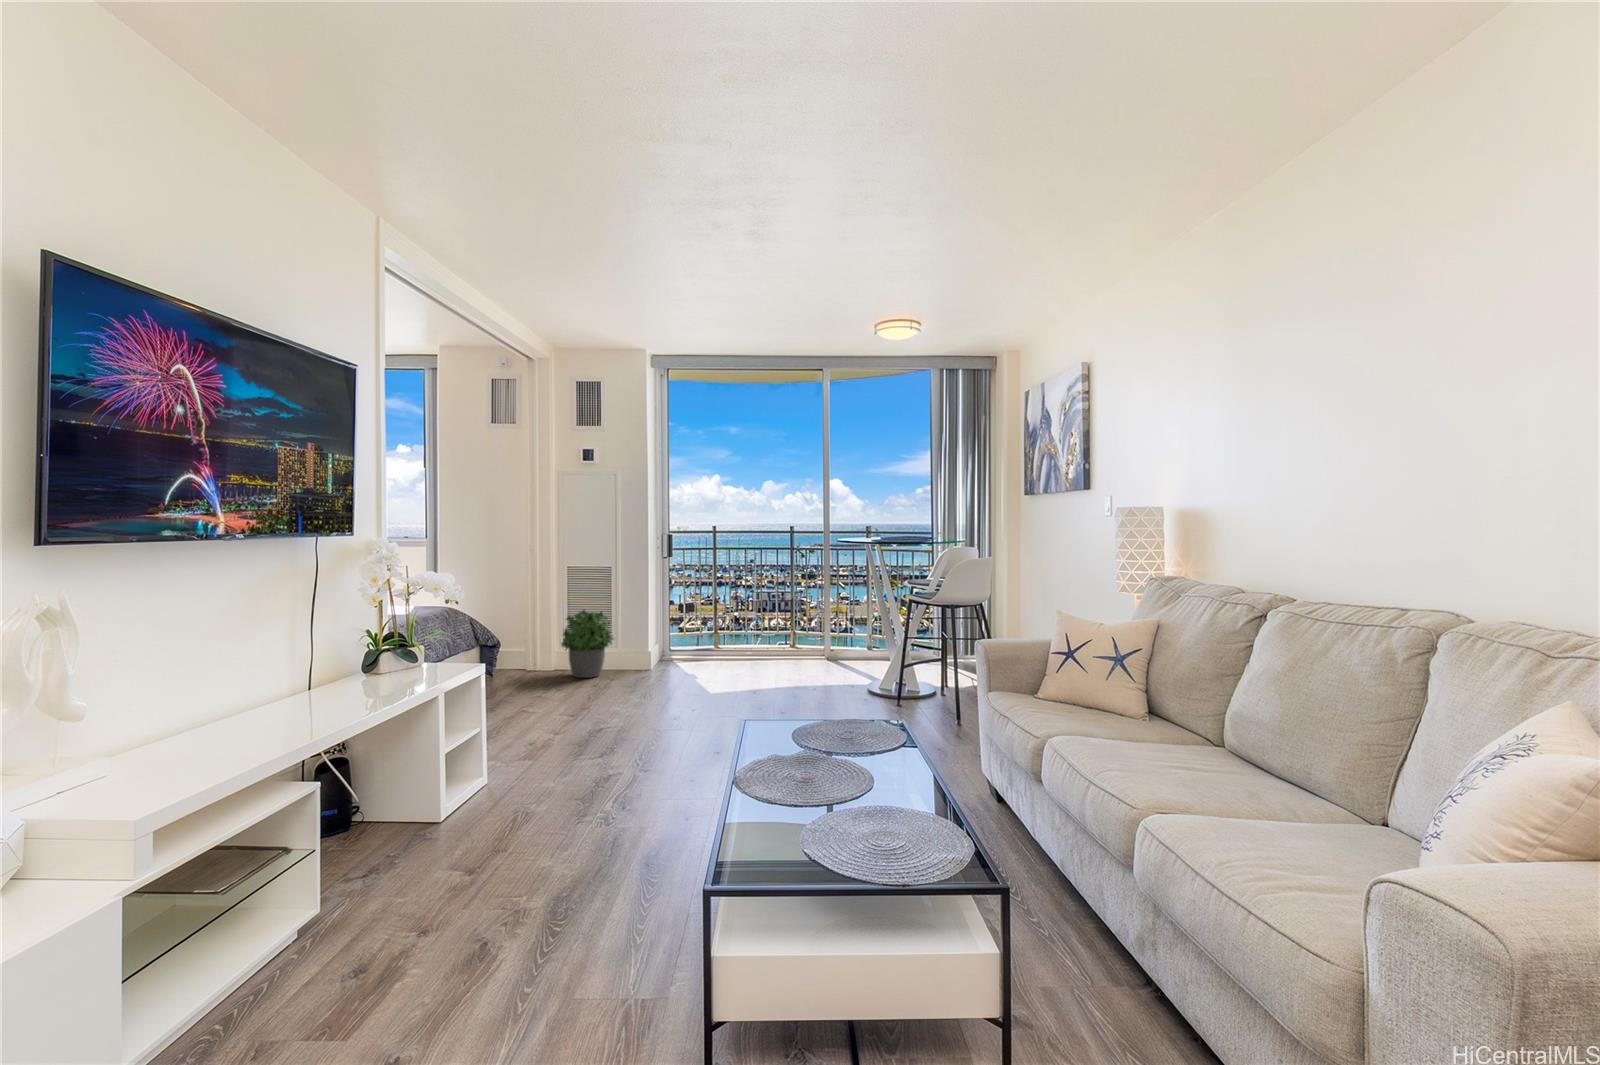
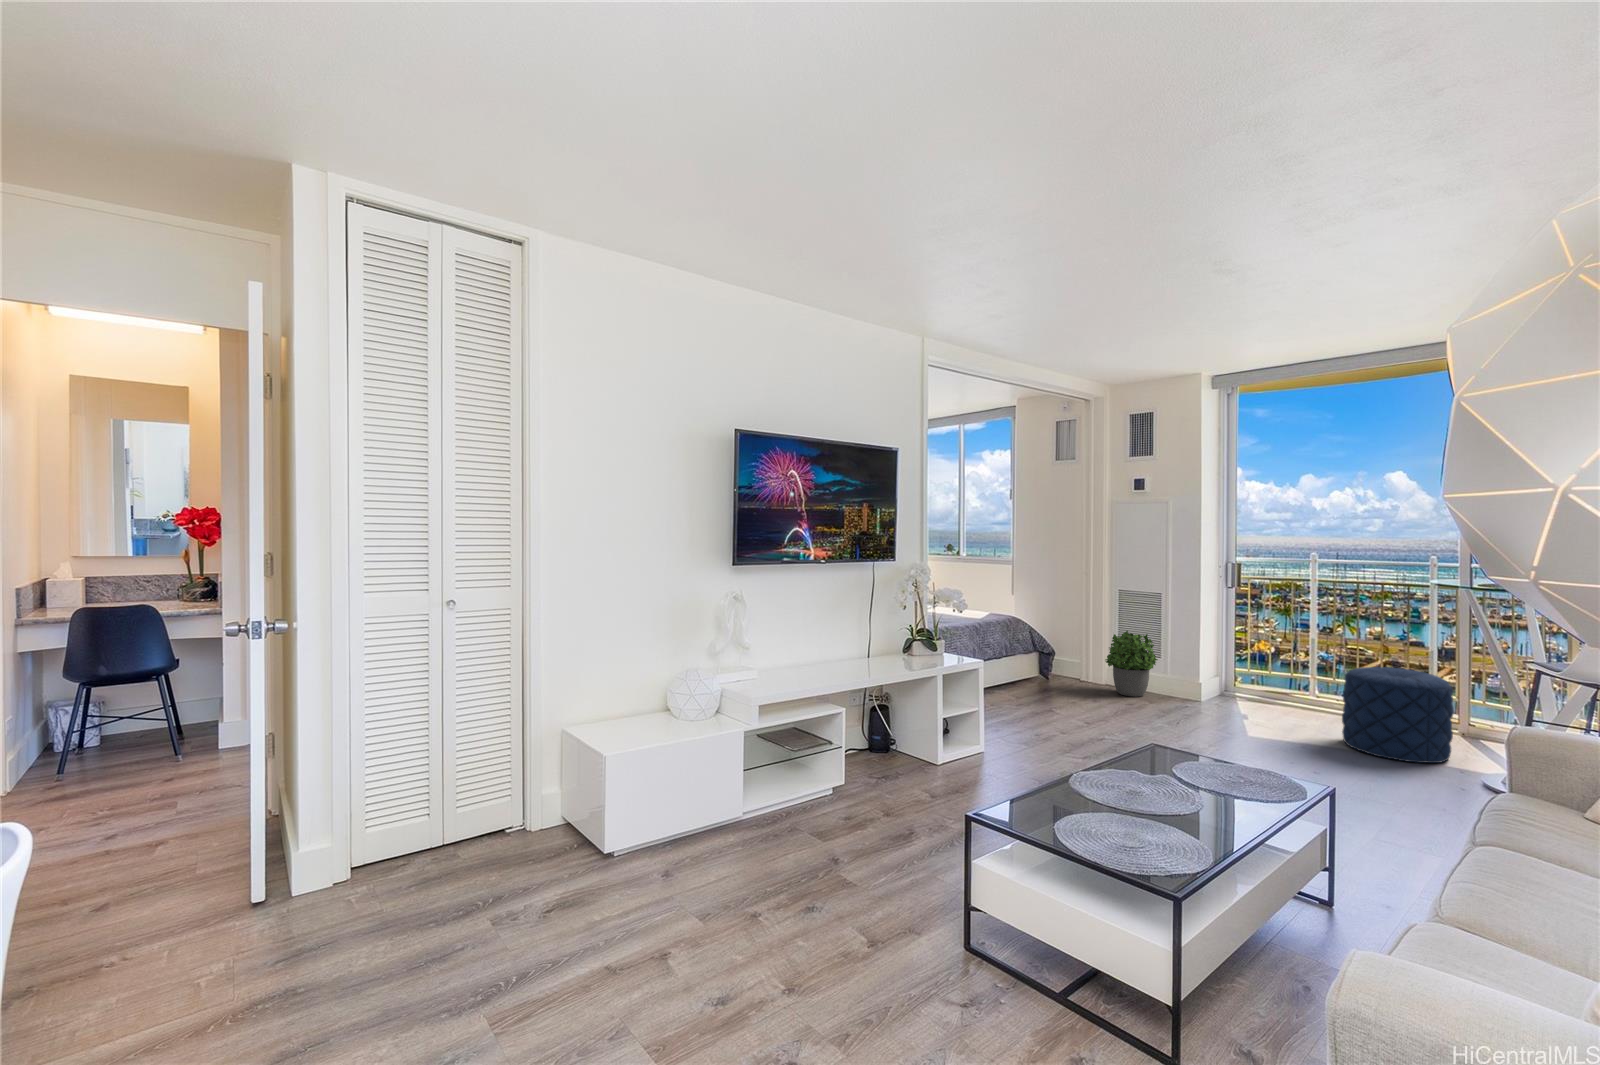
pouf: none [774,616,844,690] -> present [1342,667,1454,763]

